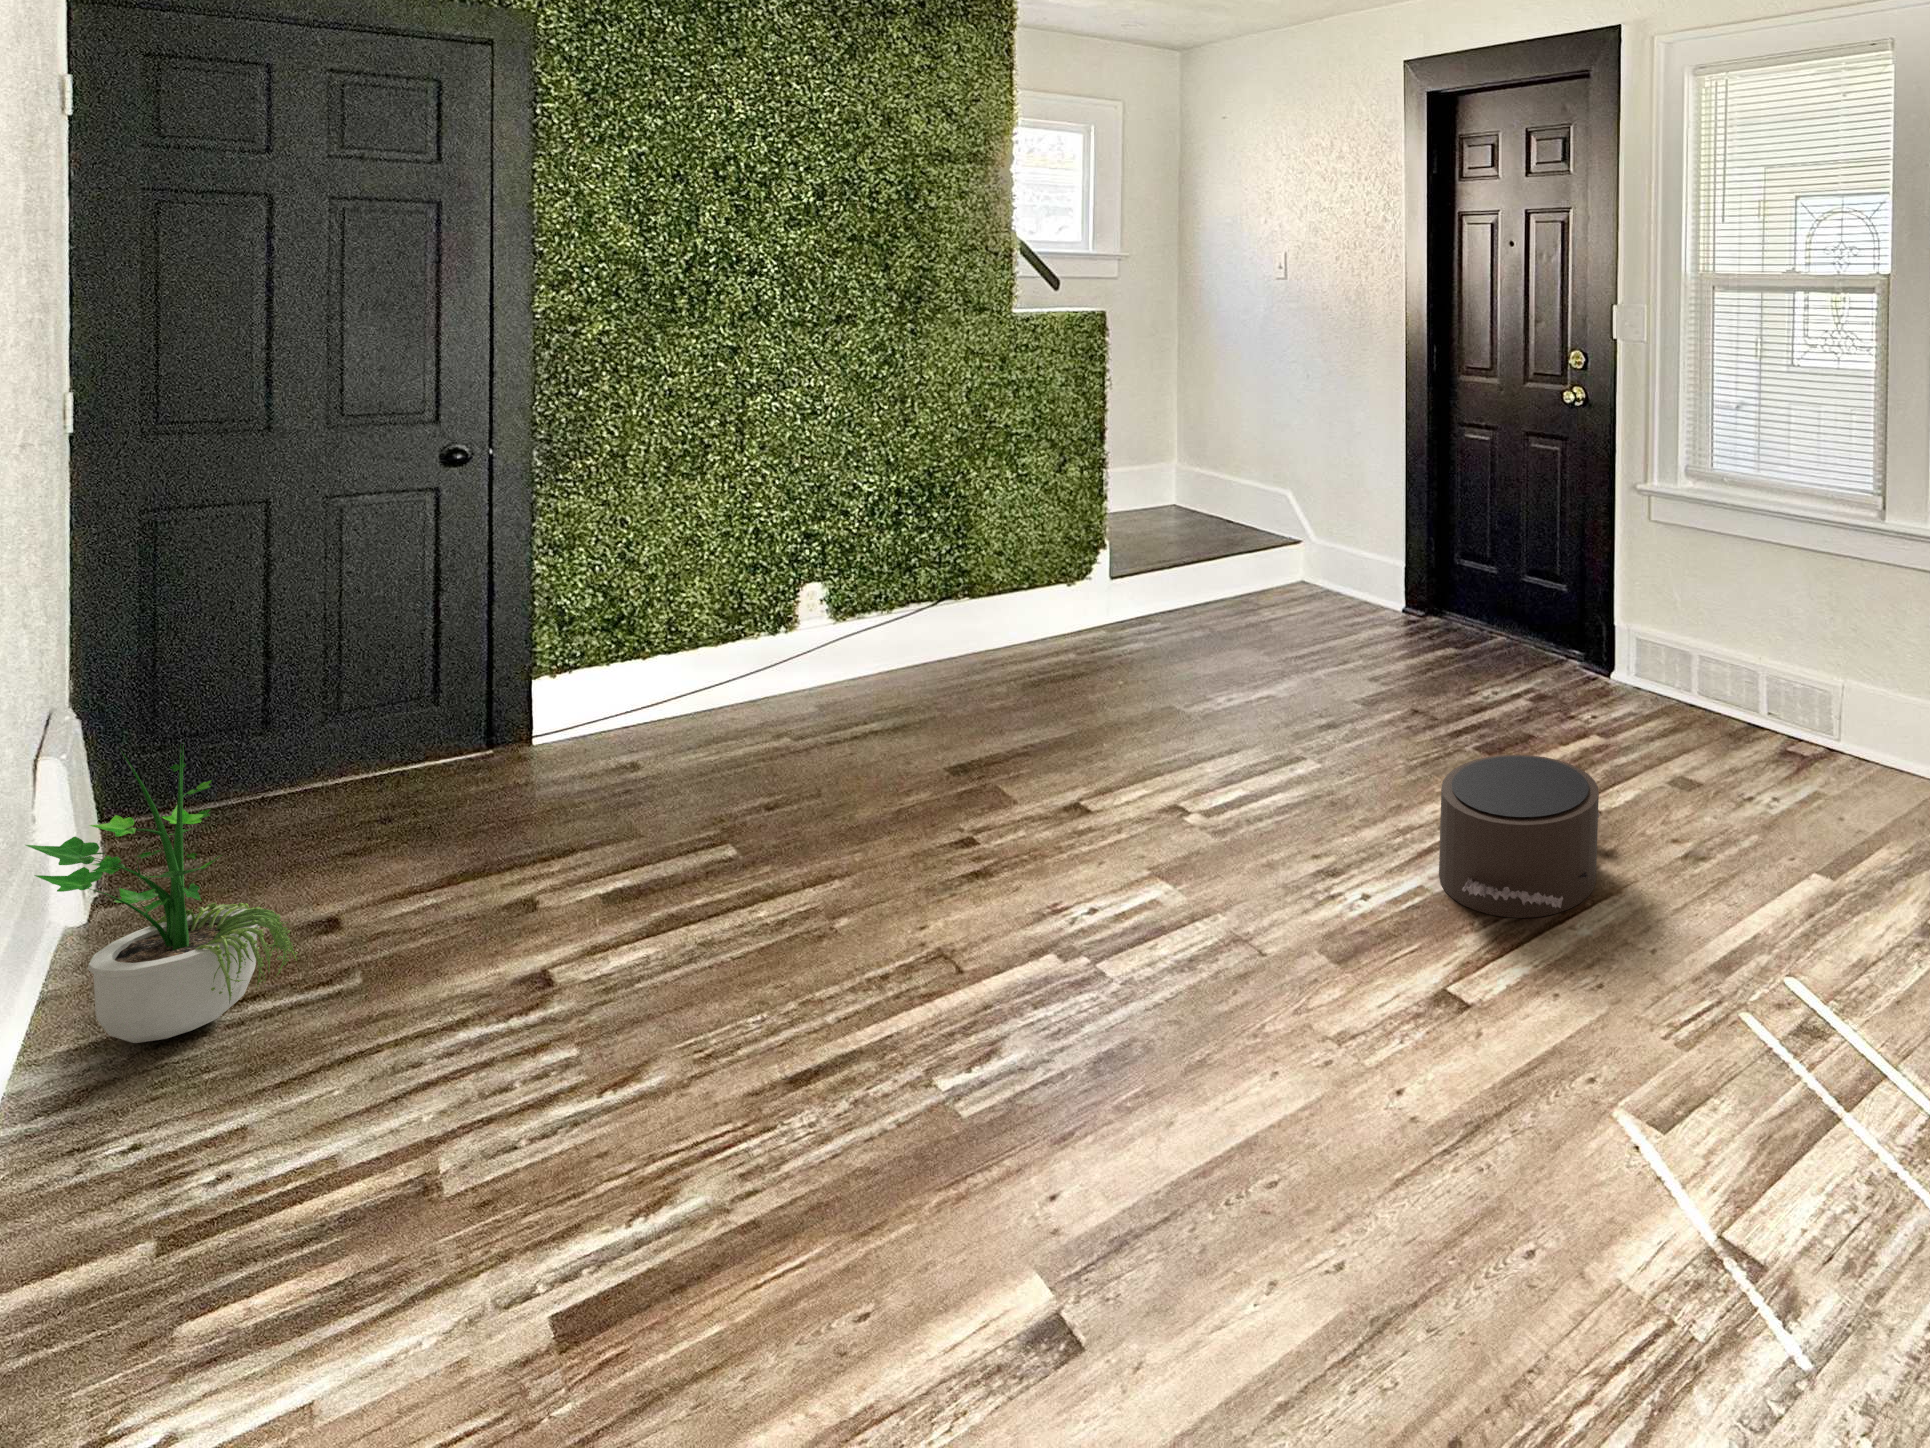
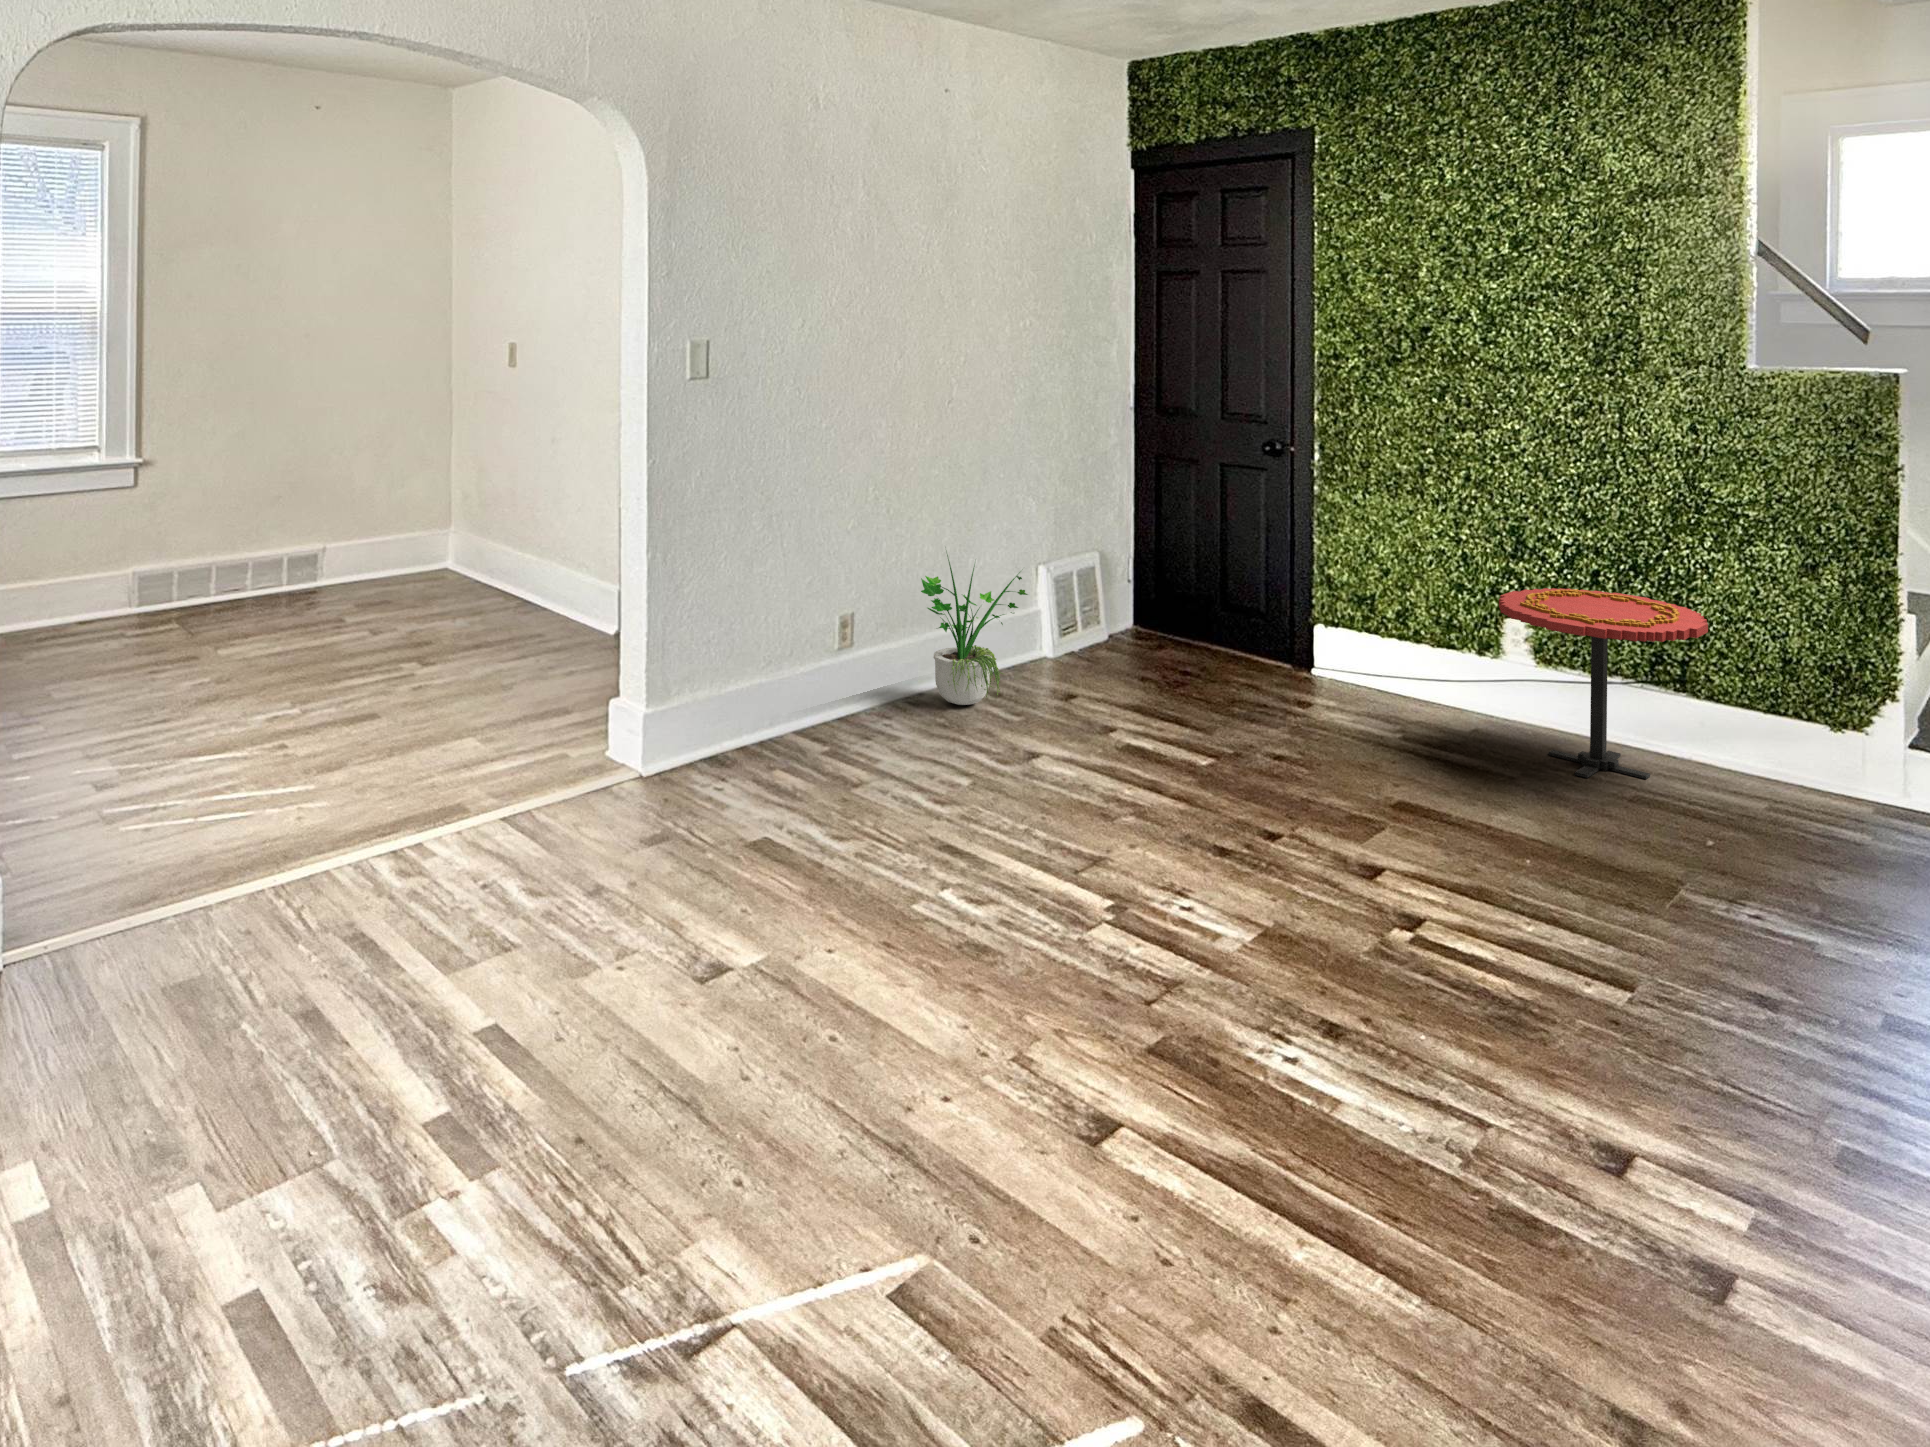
side table: none [871,516,1052,683] -> present [1499,588,1708,779]
pouf: present [1439,755,1600,918] -> none [1261,990,1595,1272]

